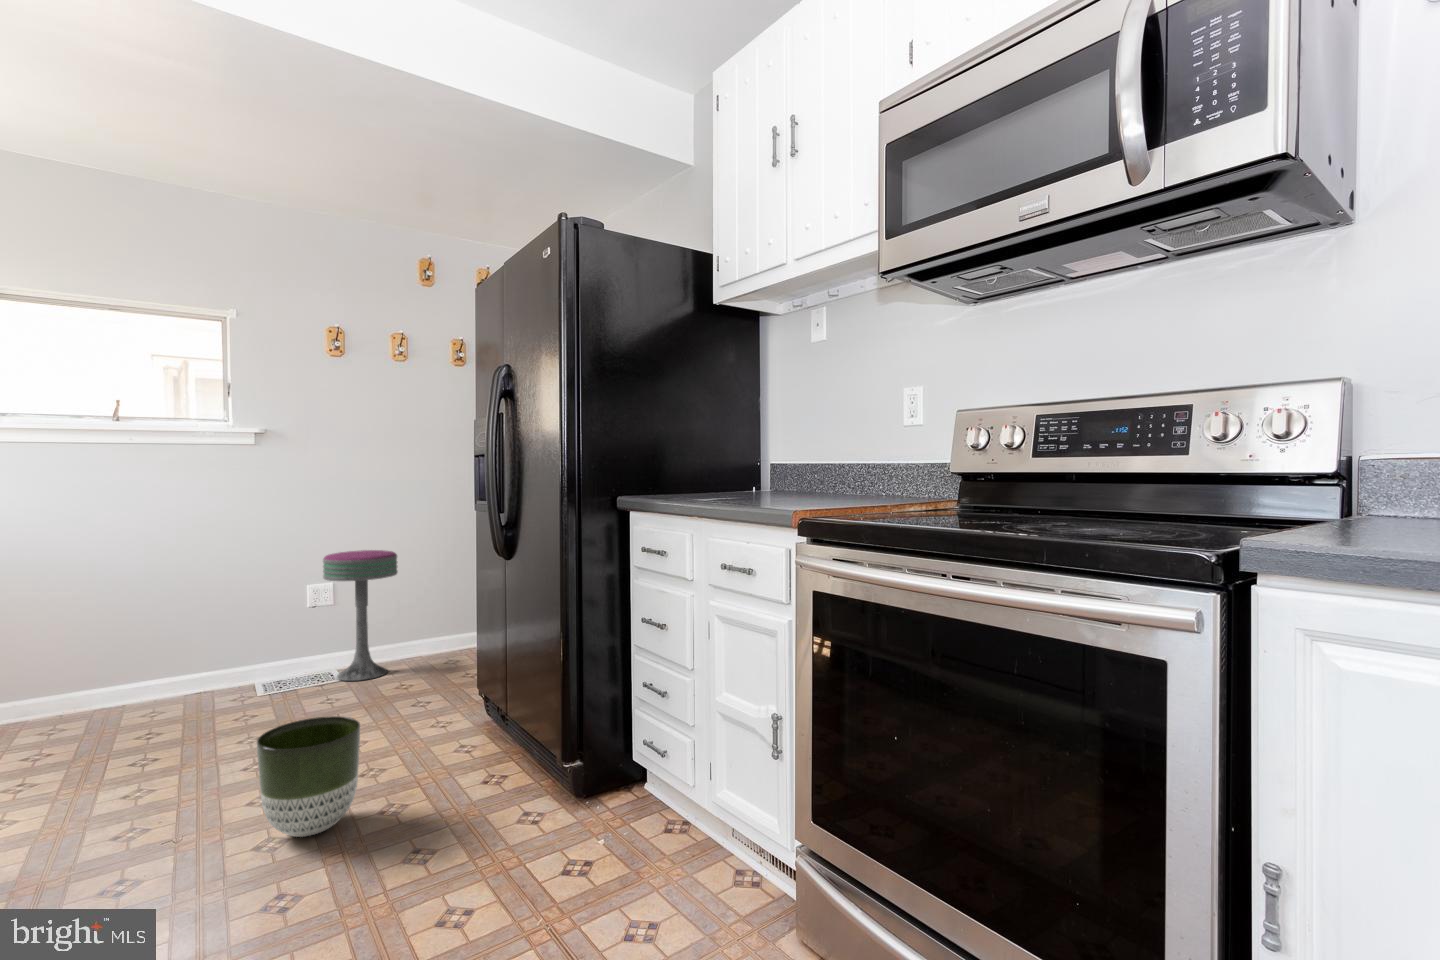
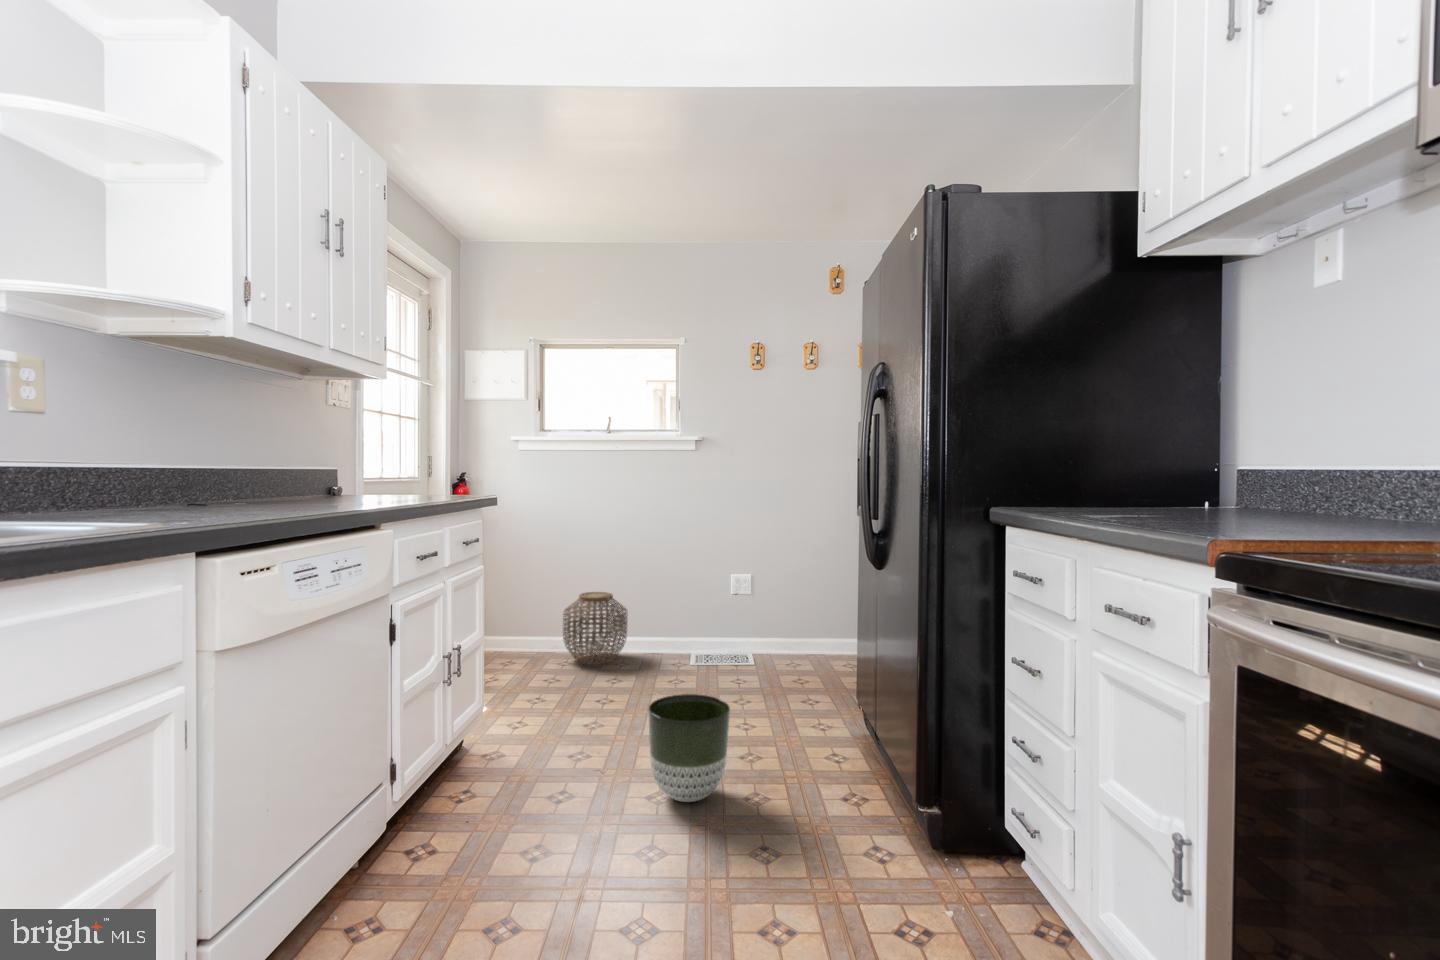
bar stool: present [323,550,398,681] -> none [744,548,804,666]
woven basket: none [47,628,158,726] -> present [563,592,628,665]

